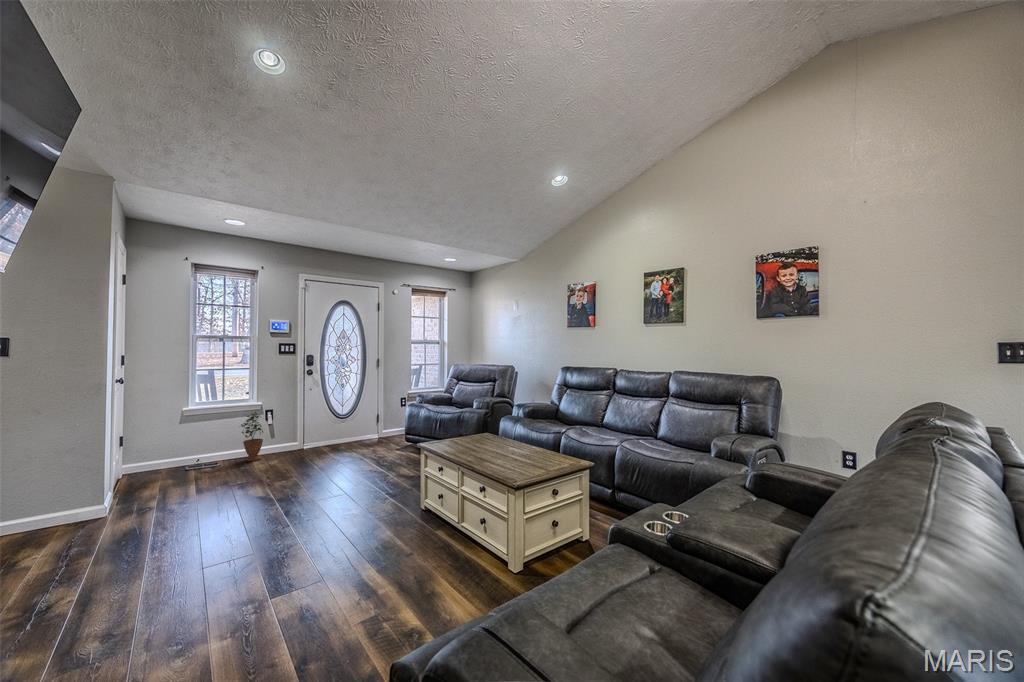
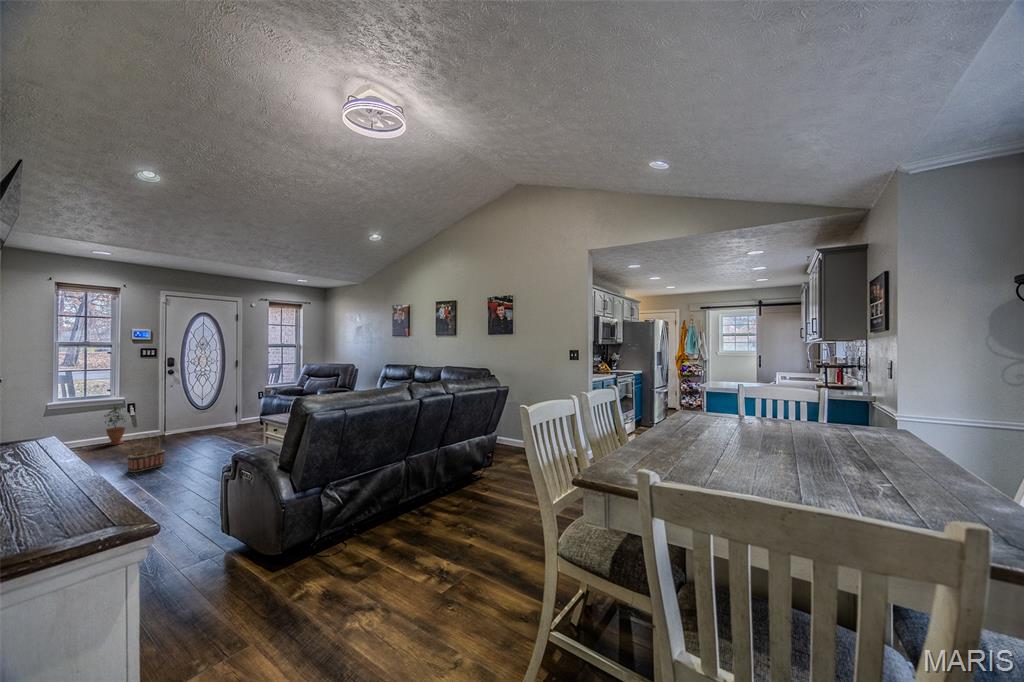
basket: none [251,461,297,519] -> present [127,435,165,472]

